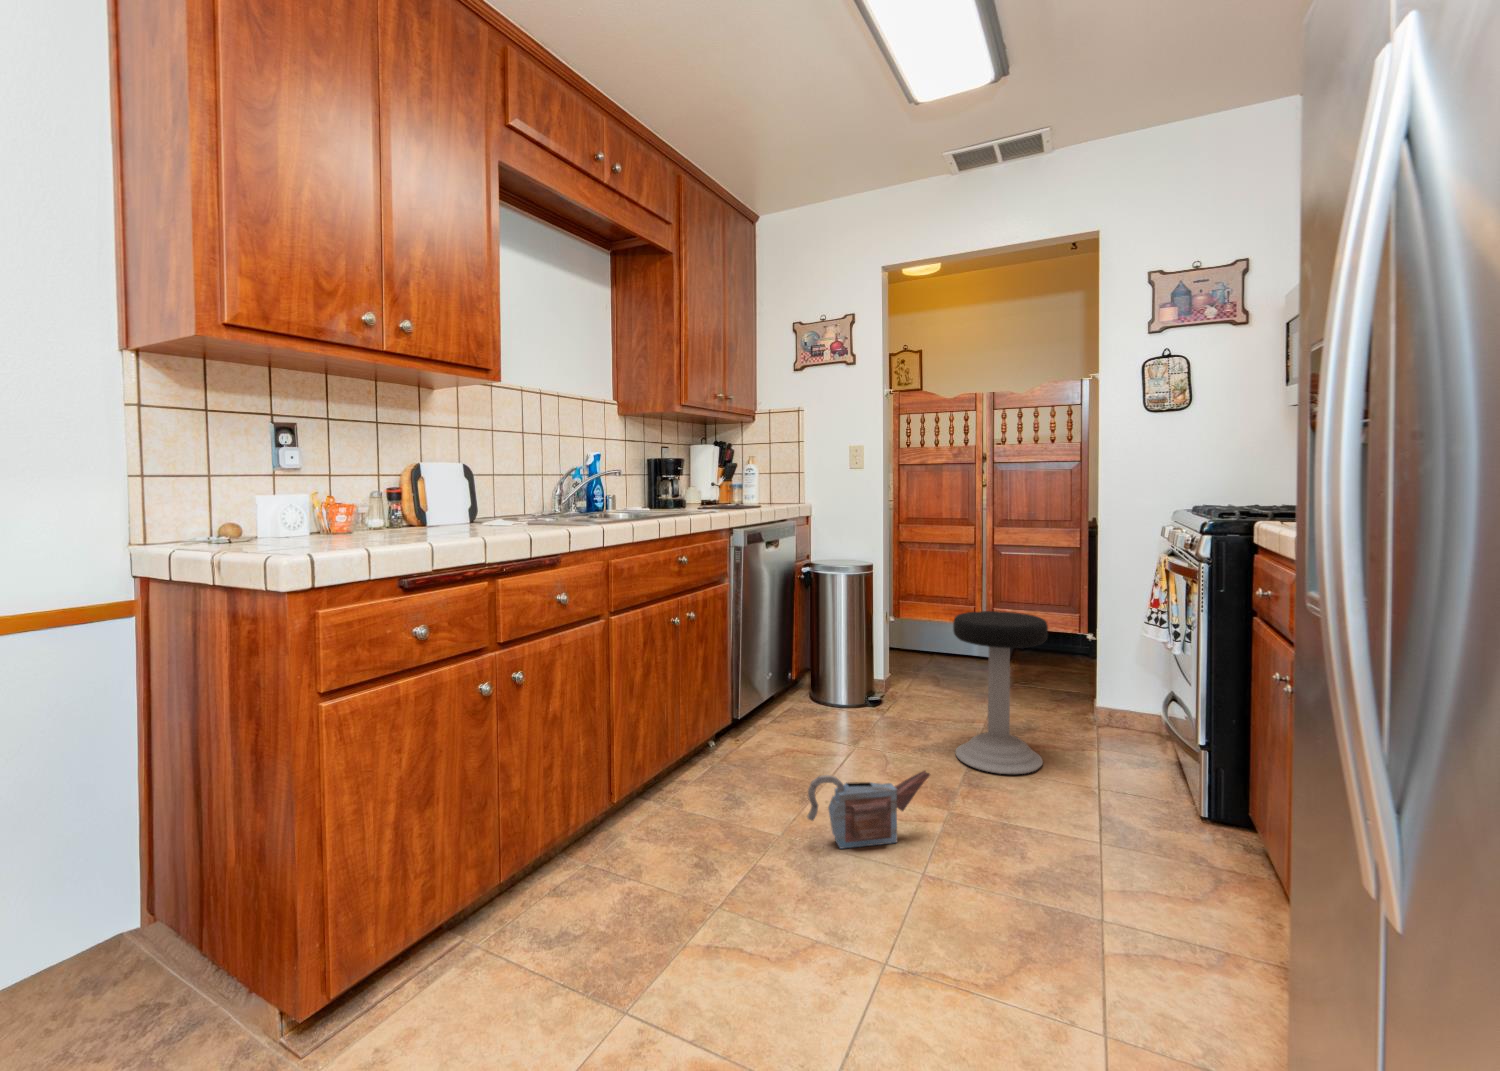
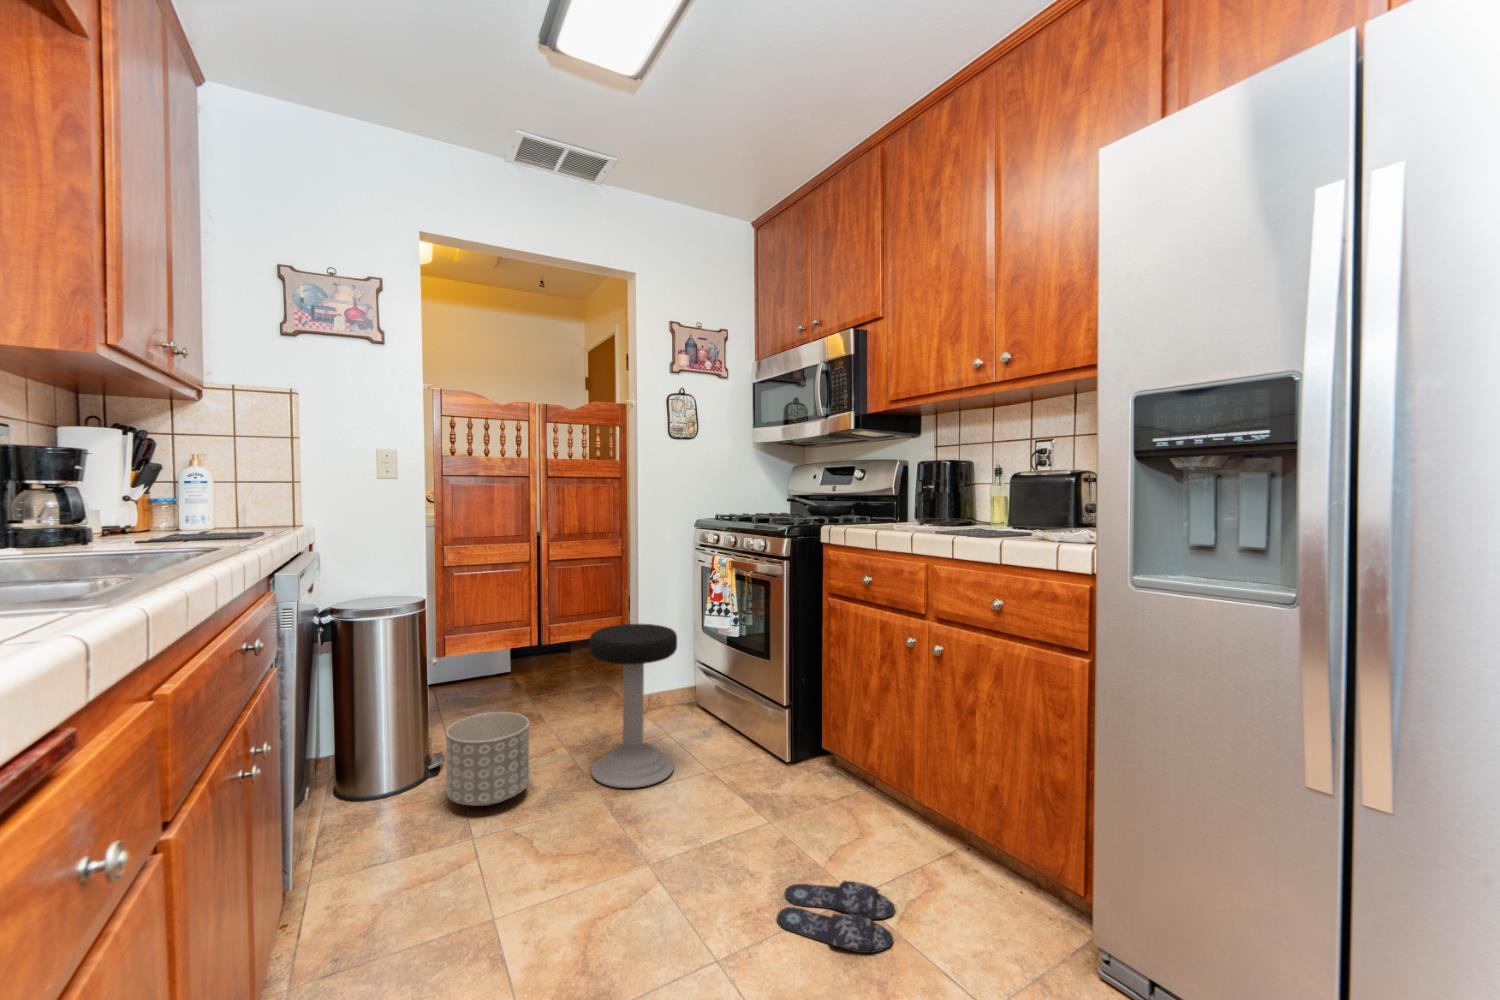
planter: none [840,664,905,736] -> present [446,712,529,806]
watering can: present [807,771,930,848] -> none [642,806,705,937]
slippers: none [919,882,1048,965] -> present [776,881,895,953]

